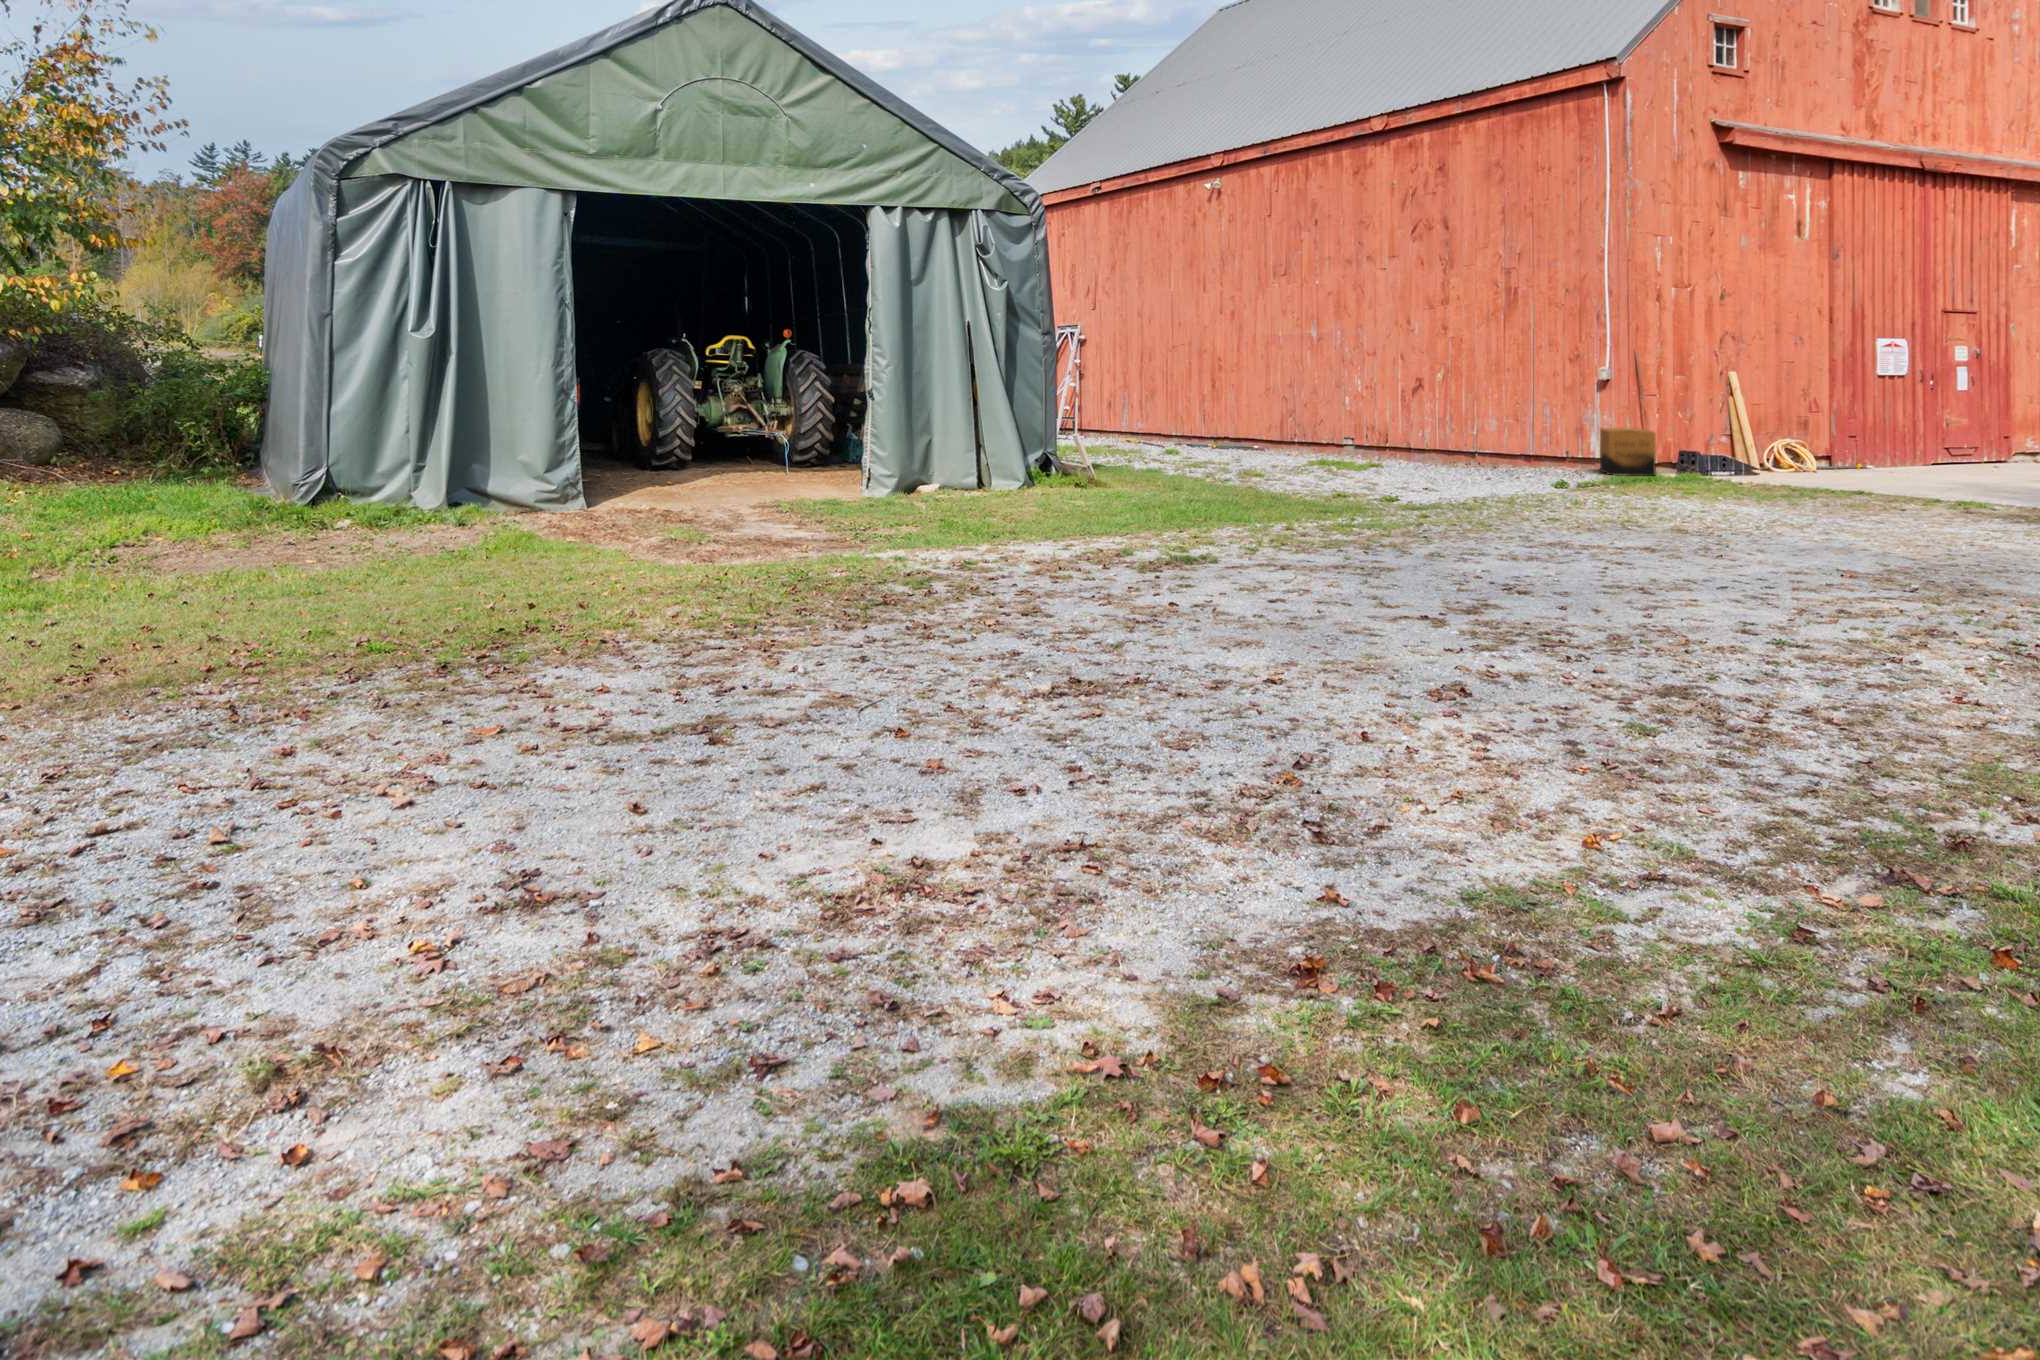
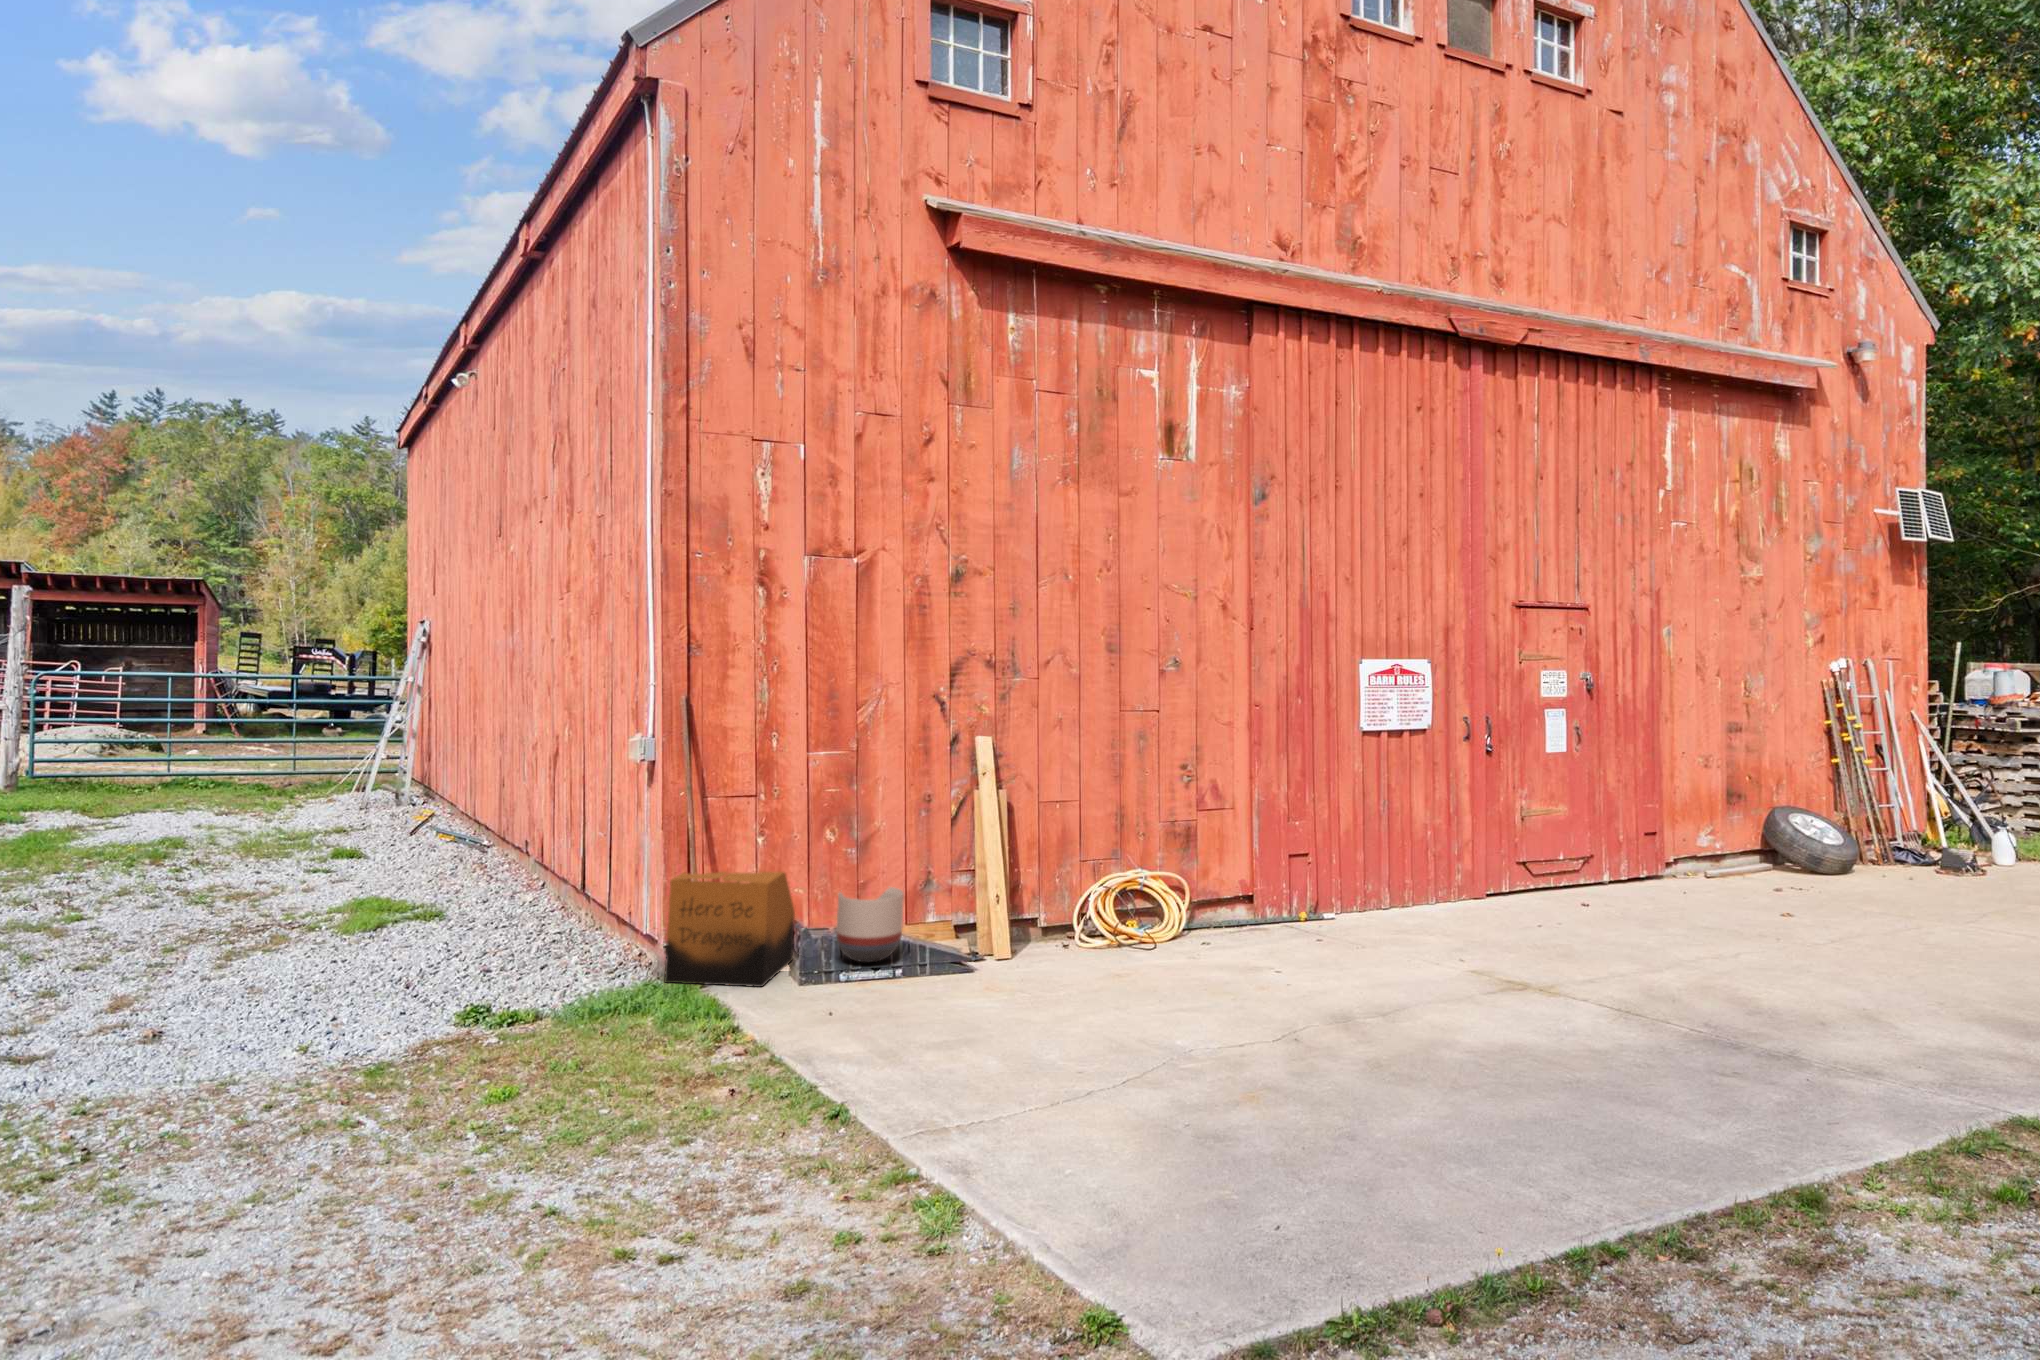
planter: none [1663,441,1695,472] -> present [836,887,904,962]

